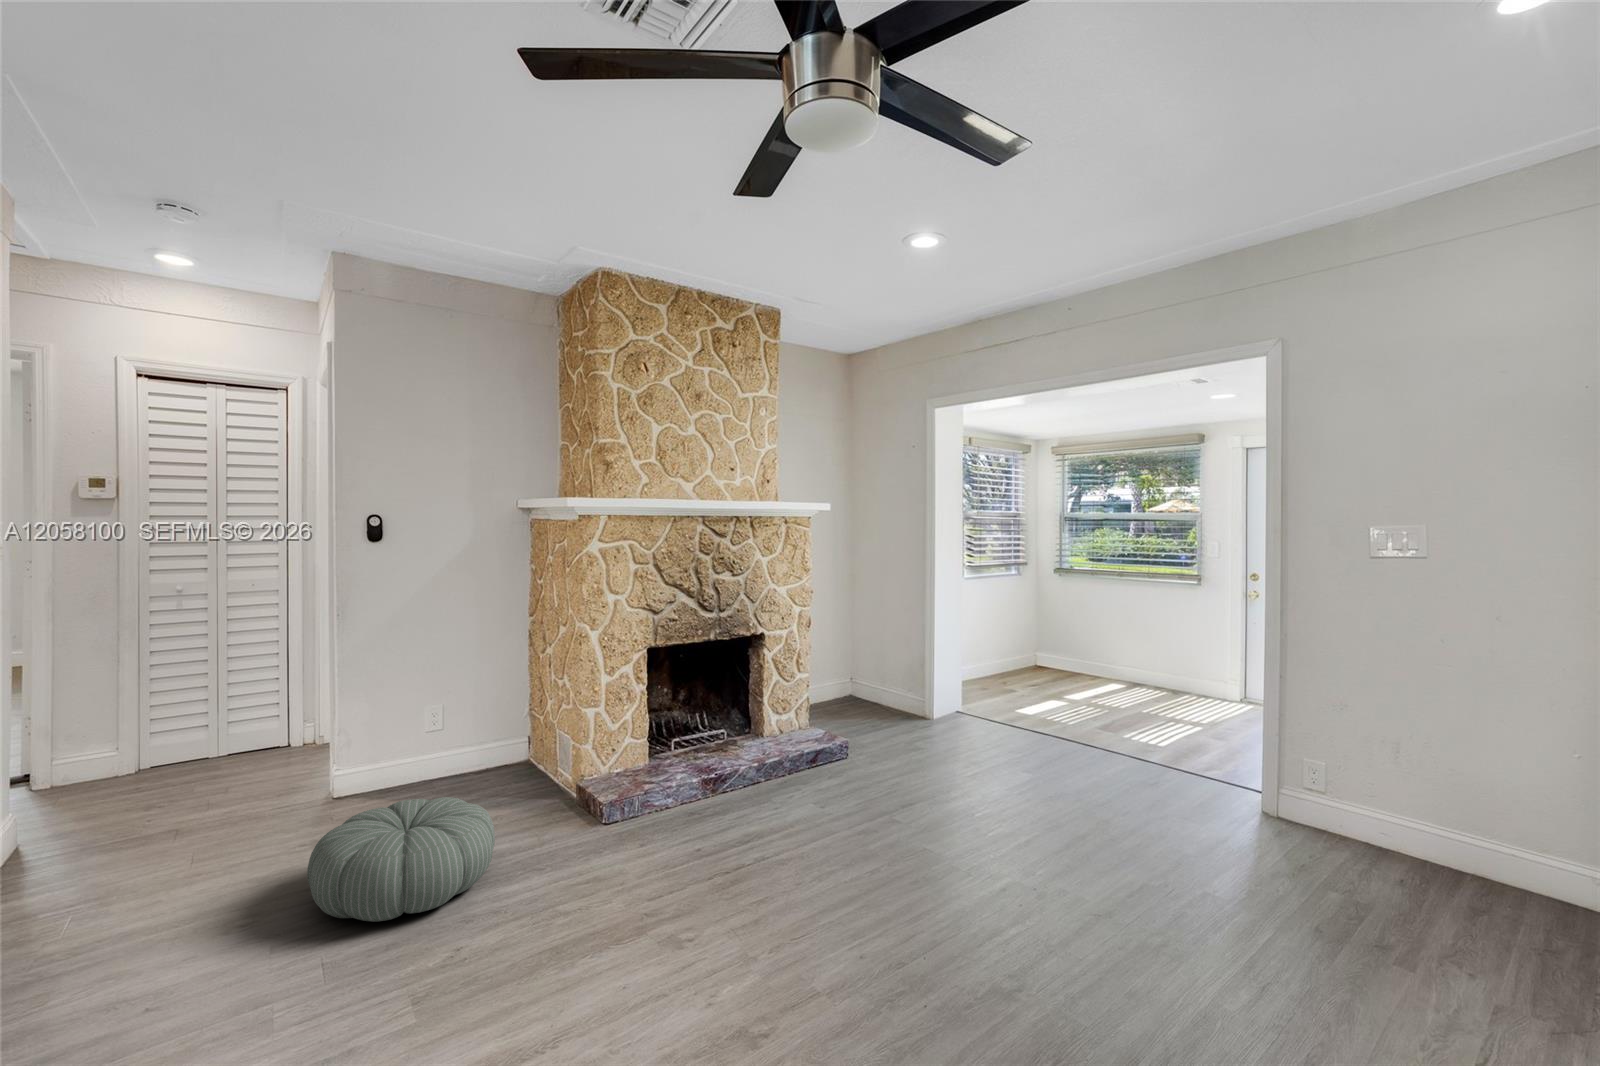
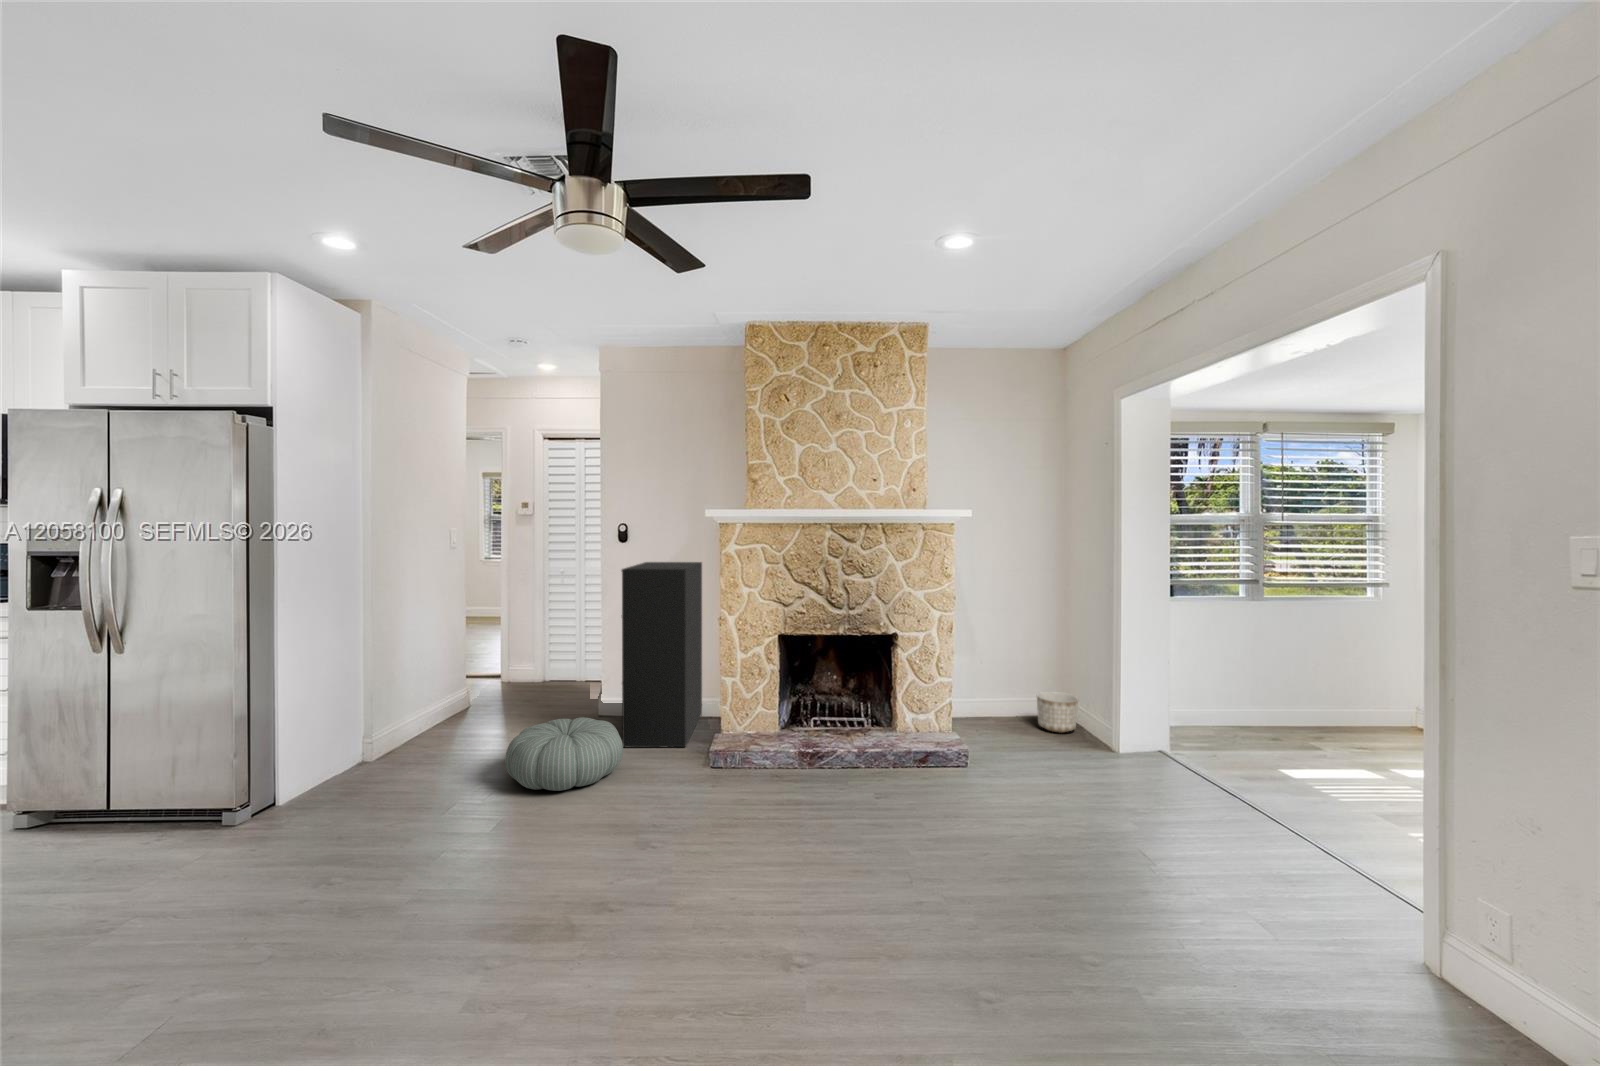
bookshelf: none [415,568,535,833] -> present [622,562,702,747]
planter: none [851,676,888,714] -> present [1037,692,1078,733]

